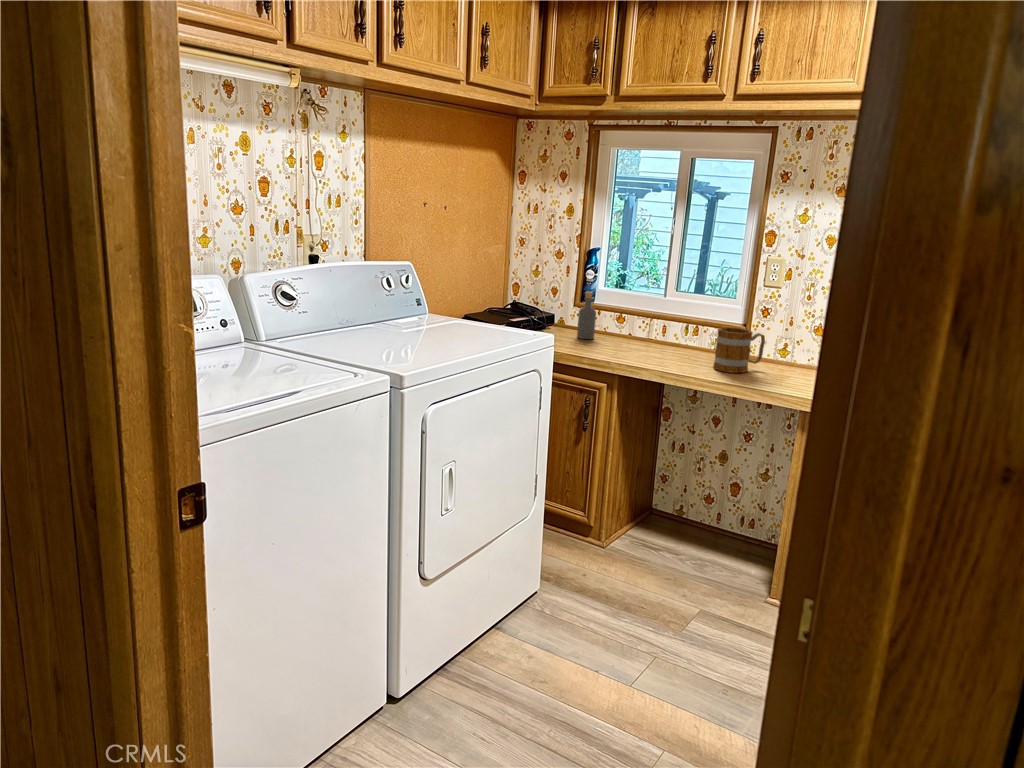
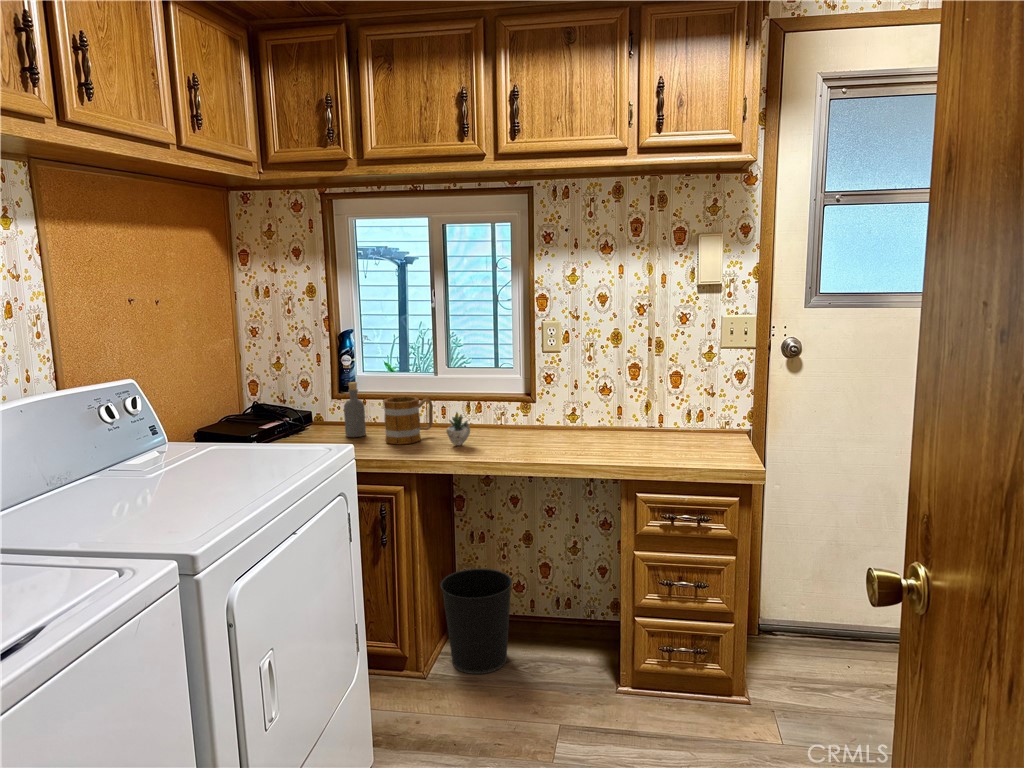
mug: present [713,327,765,373] -> present [384,396,433,444]
succulent plant: none [657,328,699,359] -> present [446,412,470,446]
wastebasket: none [631,470,696,559] -> present [440,568,512,674]

